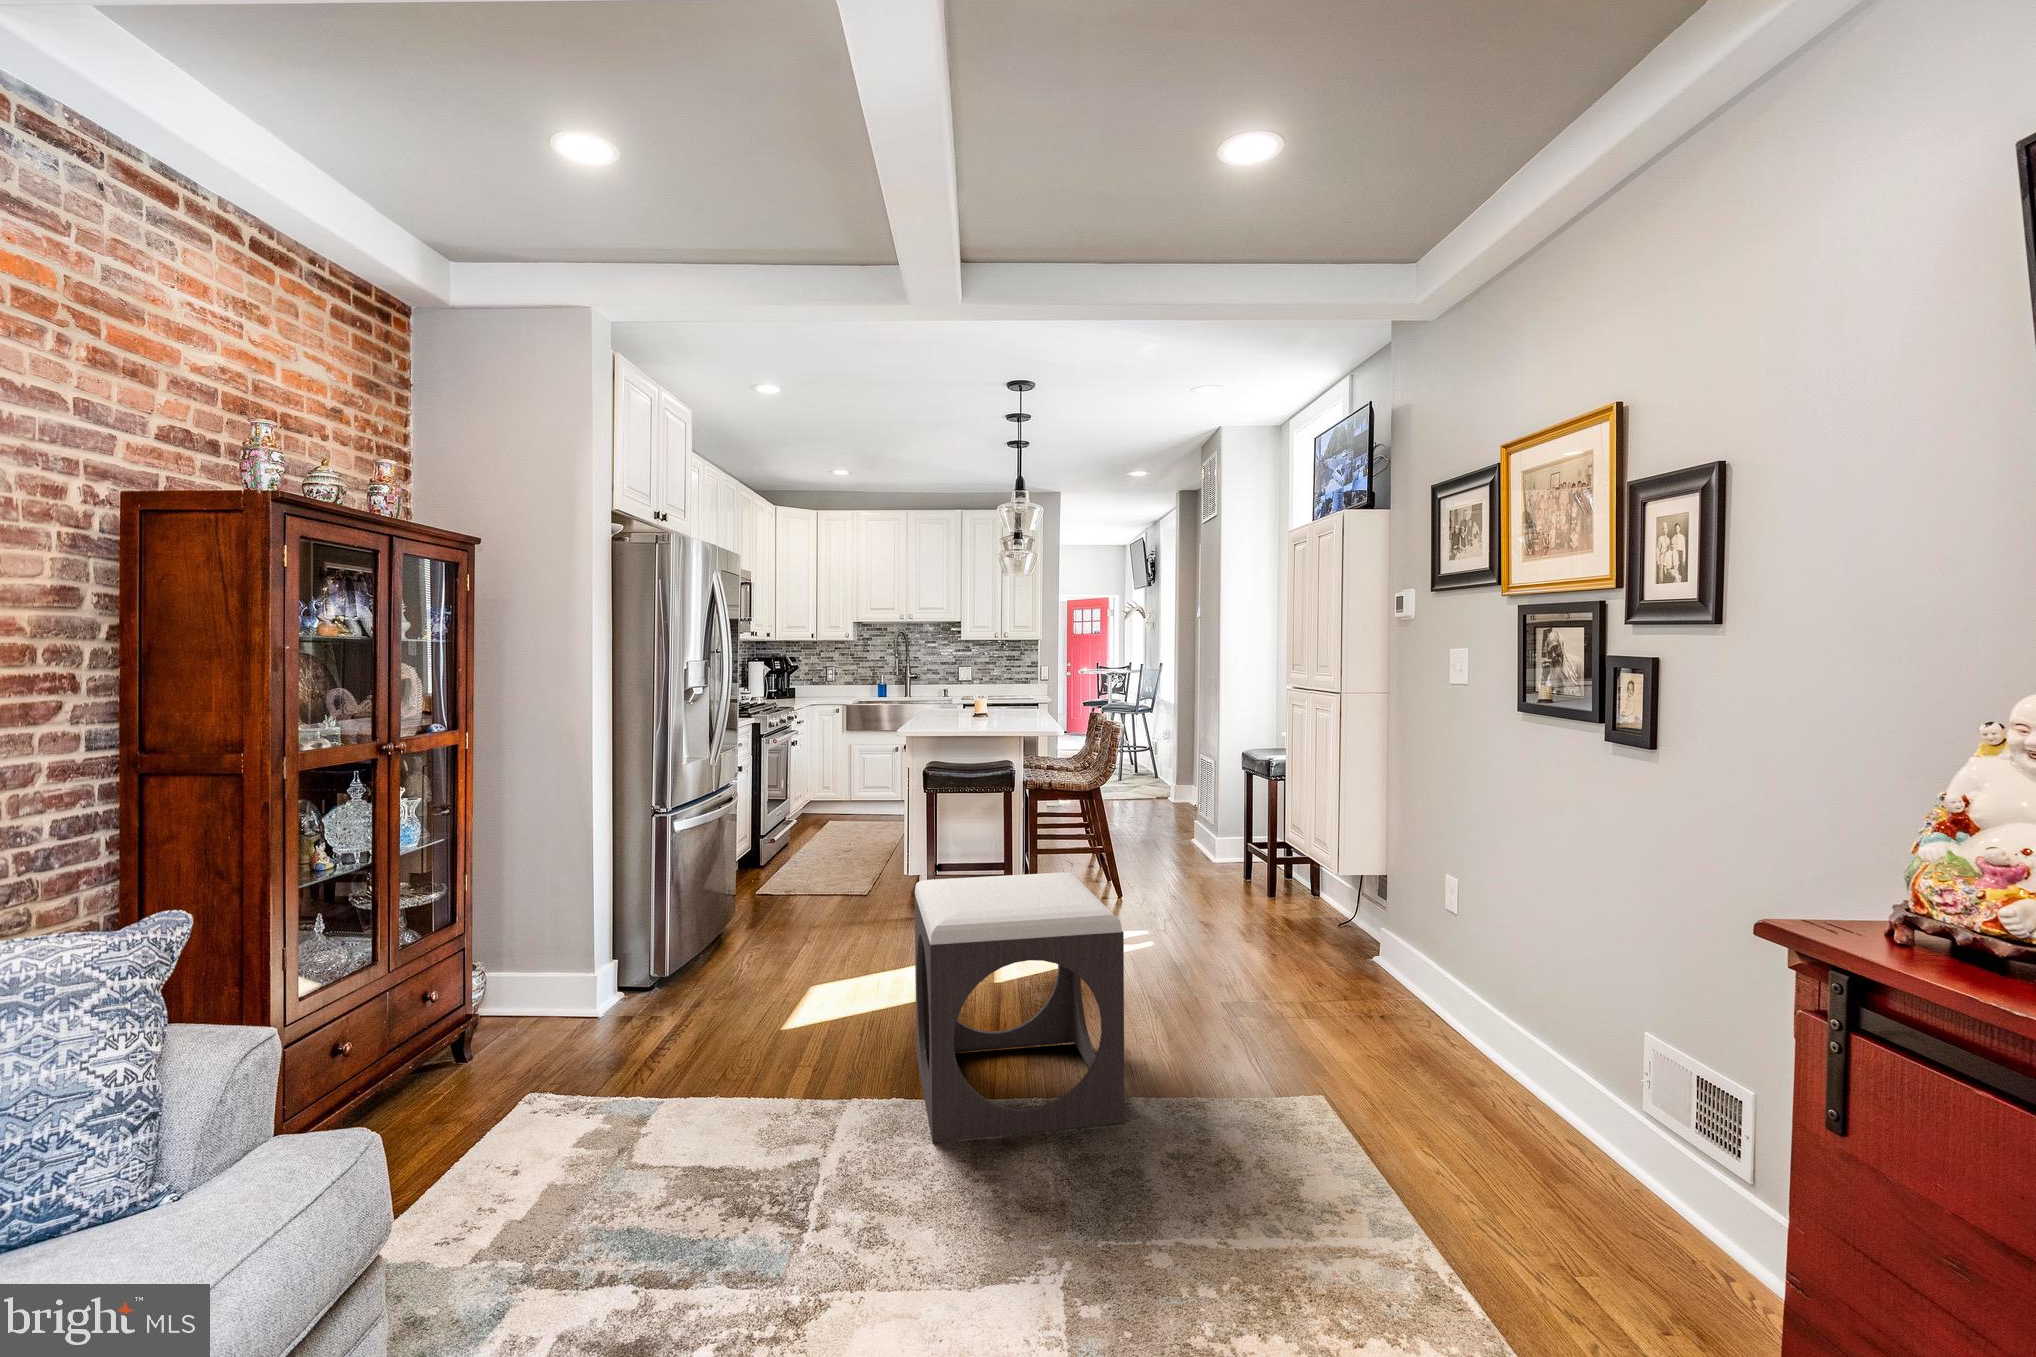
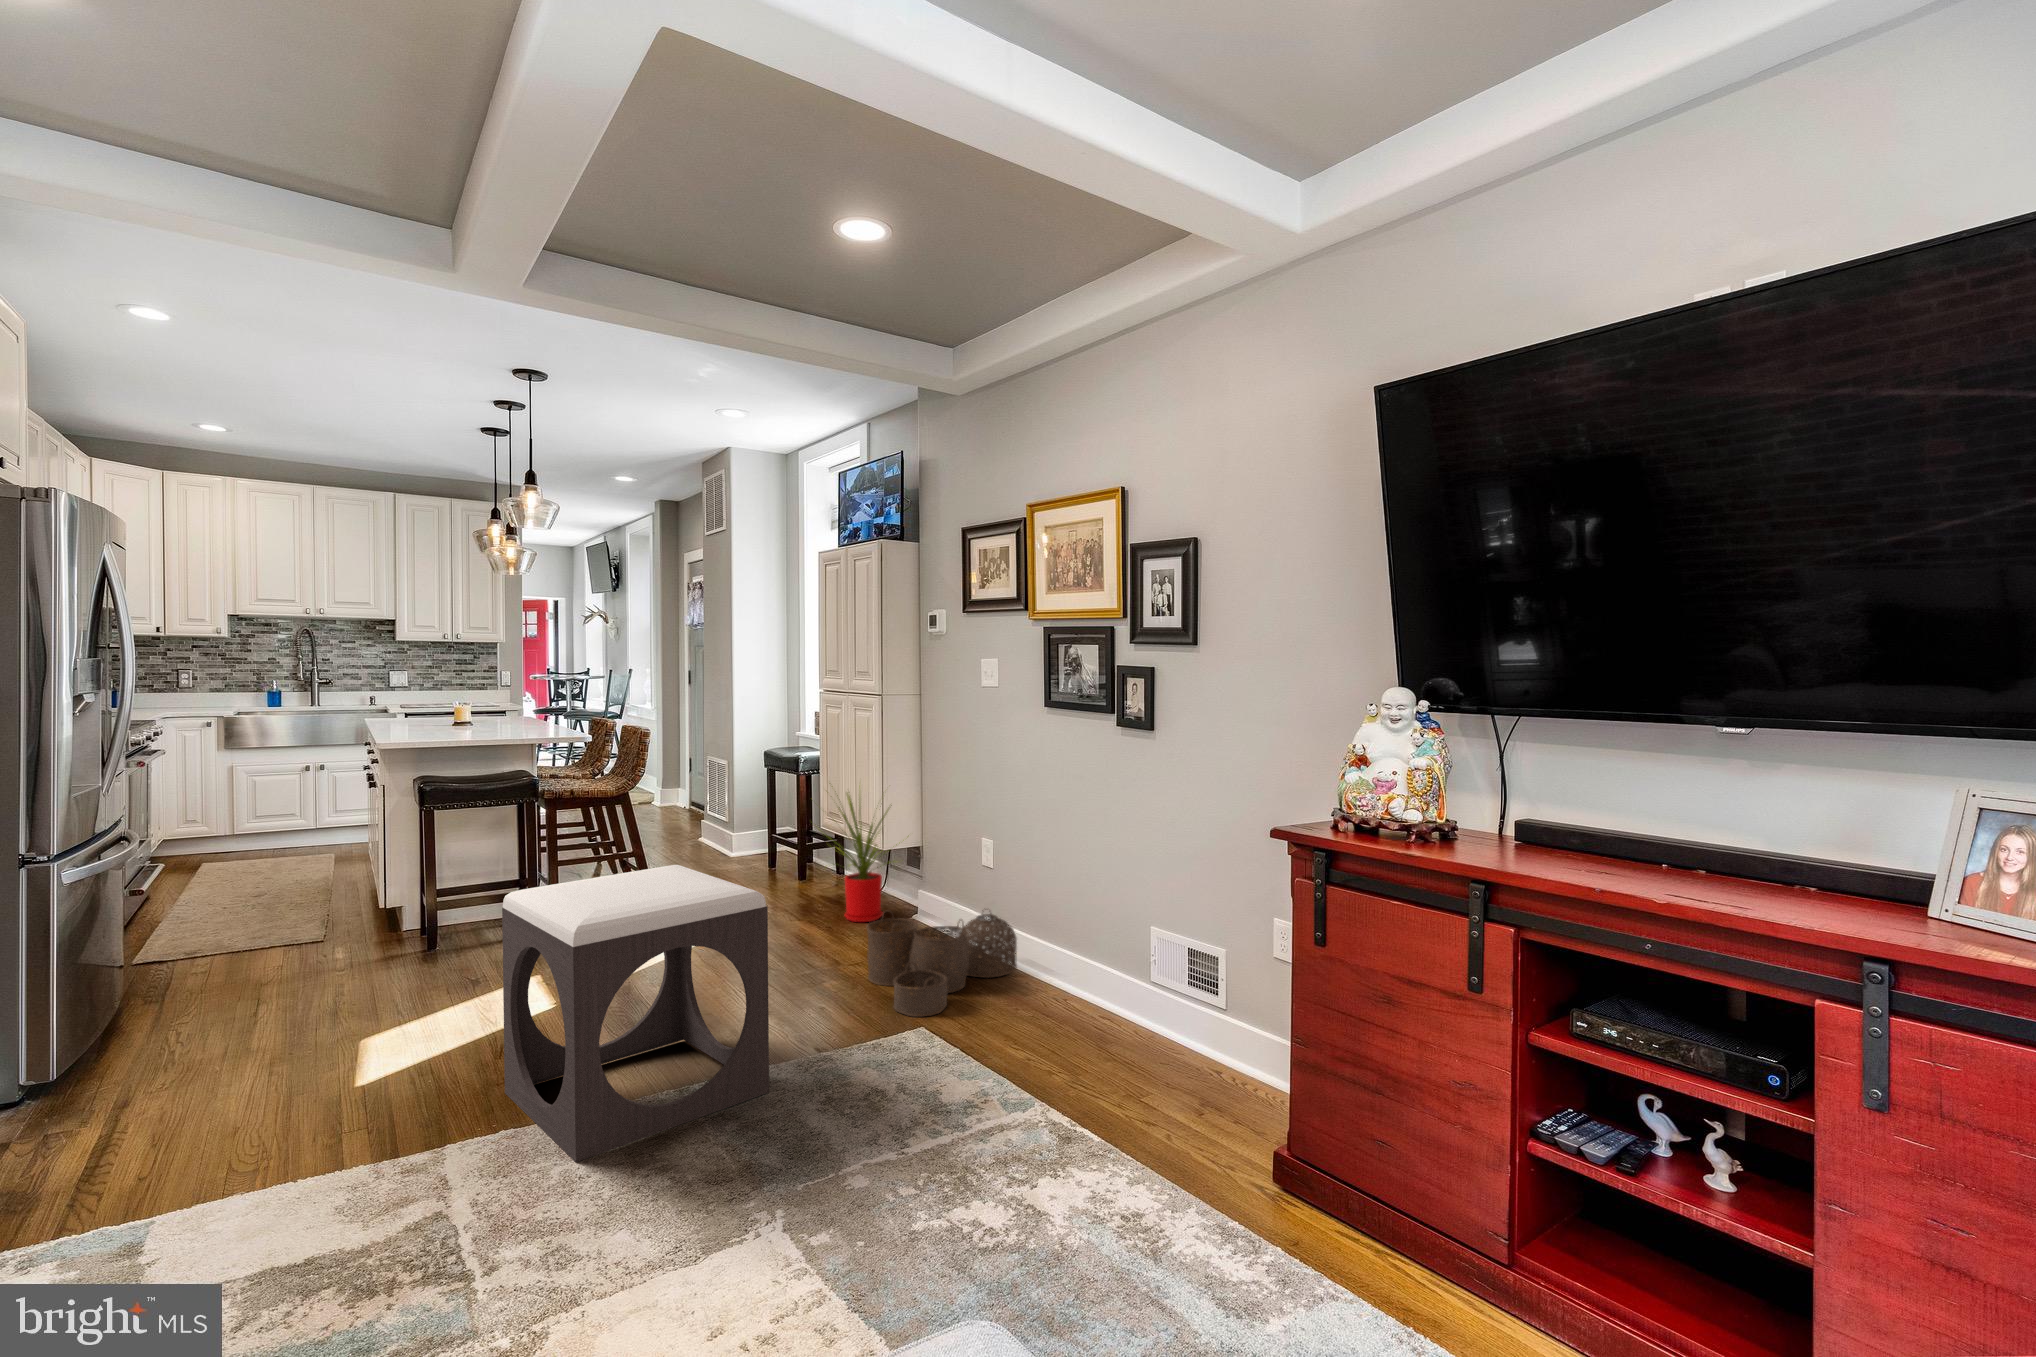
house plant: none [1256,793,1369,950] -> present [826,786,904,922]
woven basket: none [1282,946,1468,1079] -> present [867,910,1017,1017]

